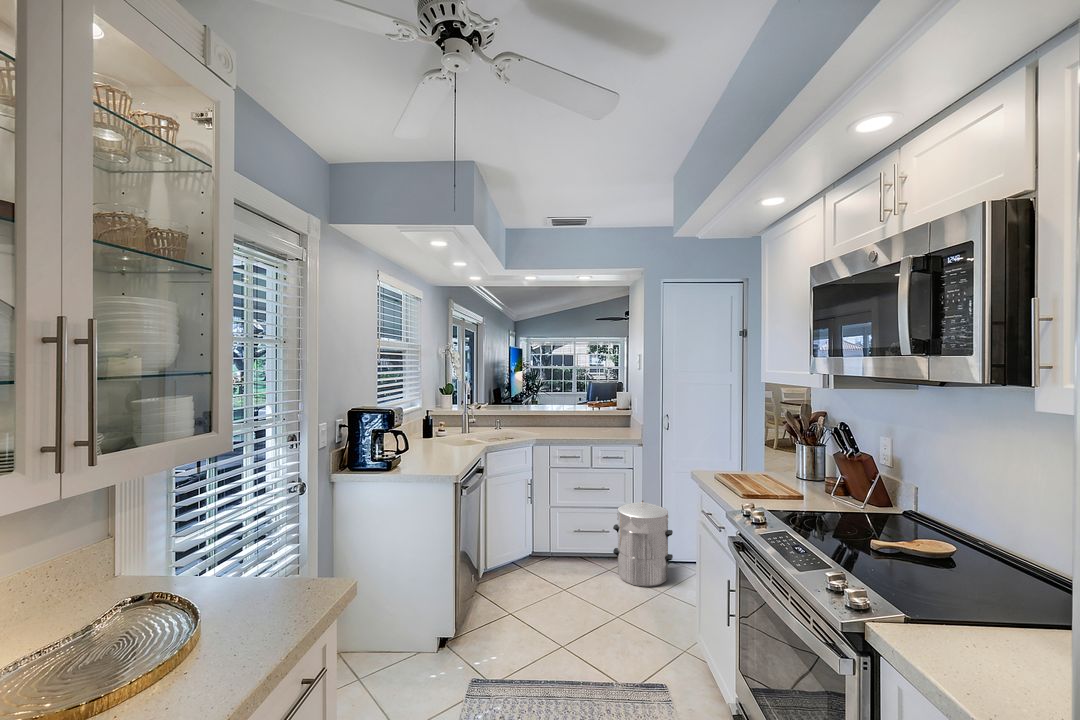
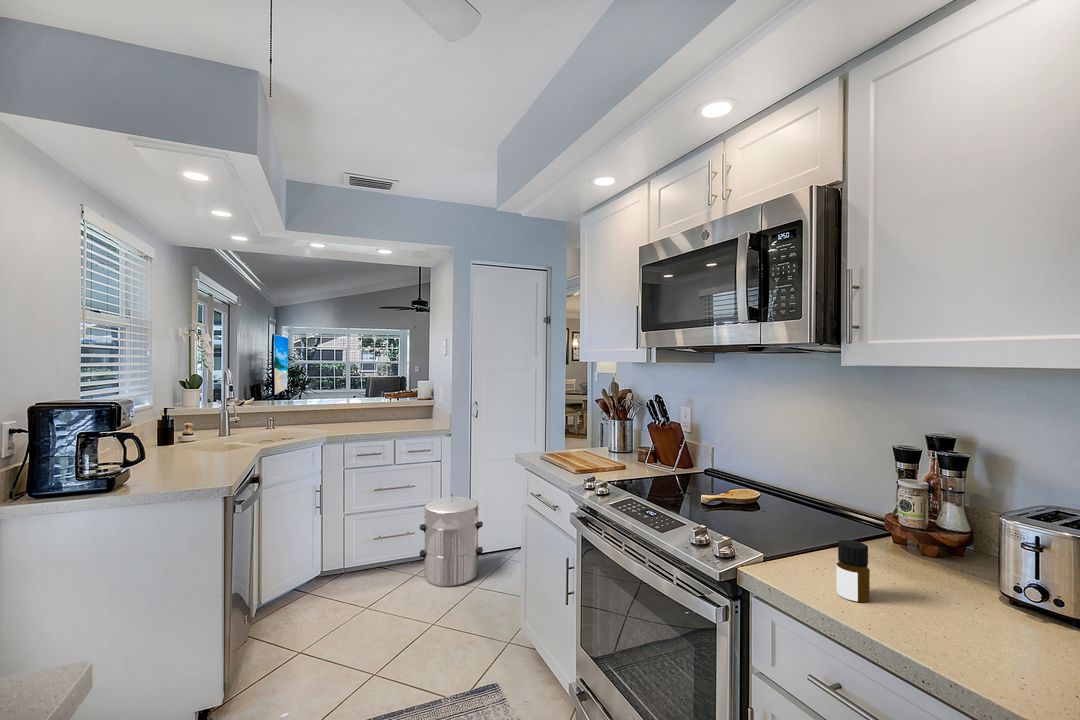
bottle: none [970,614,1013,688] -> present [837,540,870,602]

